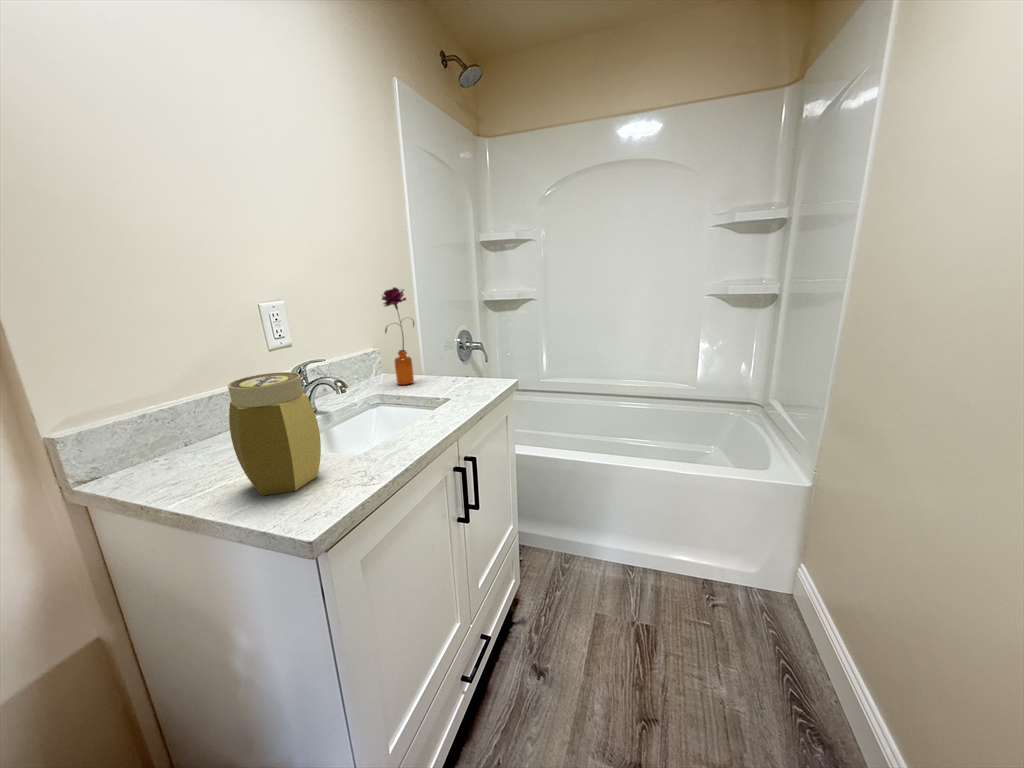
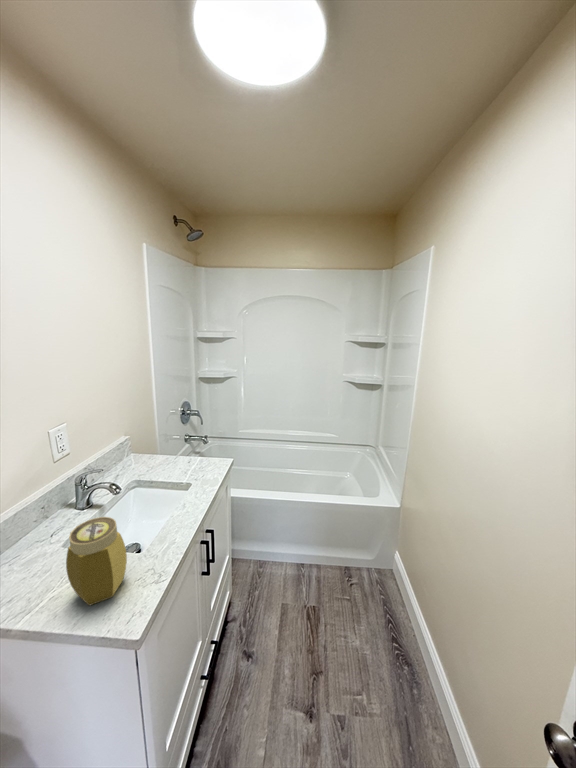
flower: present [382,287,414,385] -> none [140,407,164,471]

